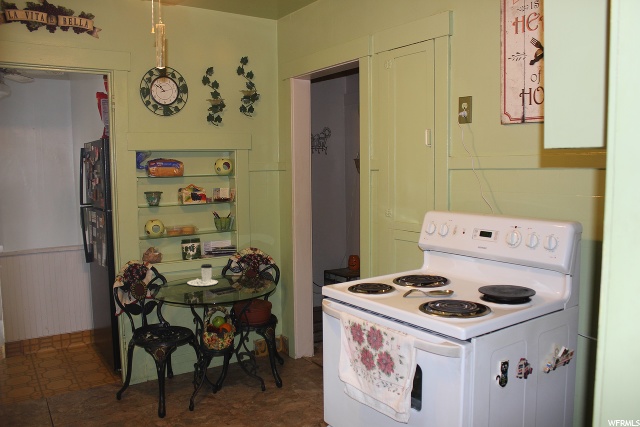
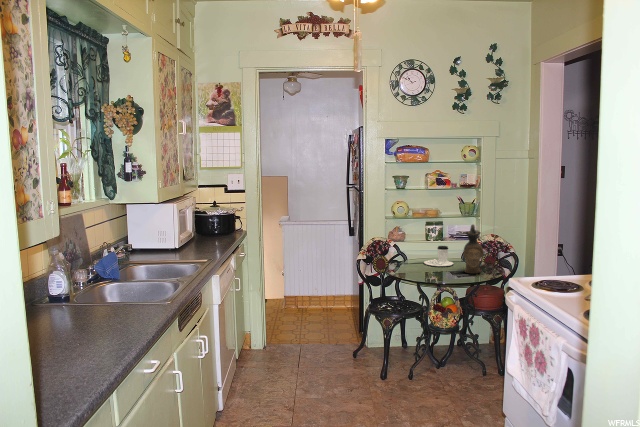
ceramic pitcher: none [232,240,251,290] -> present [463,225,484,273]

